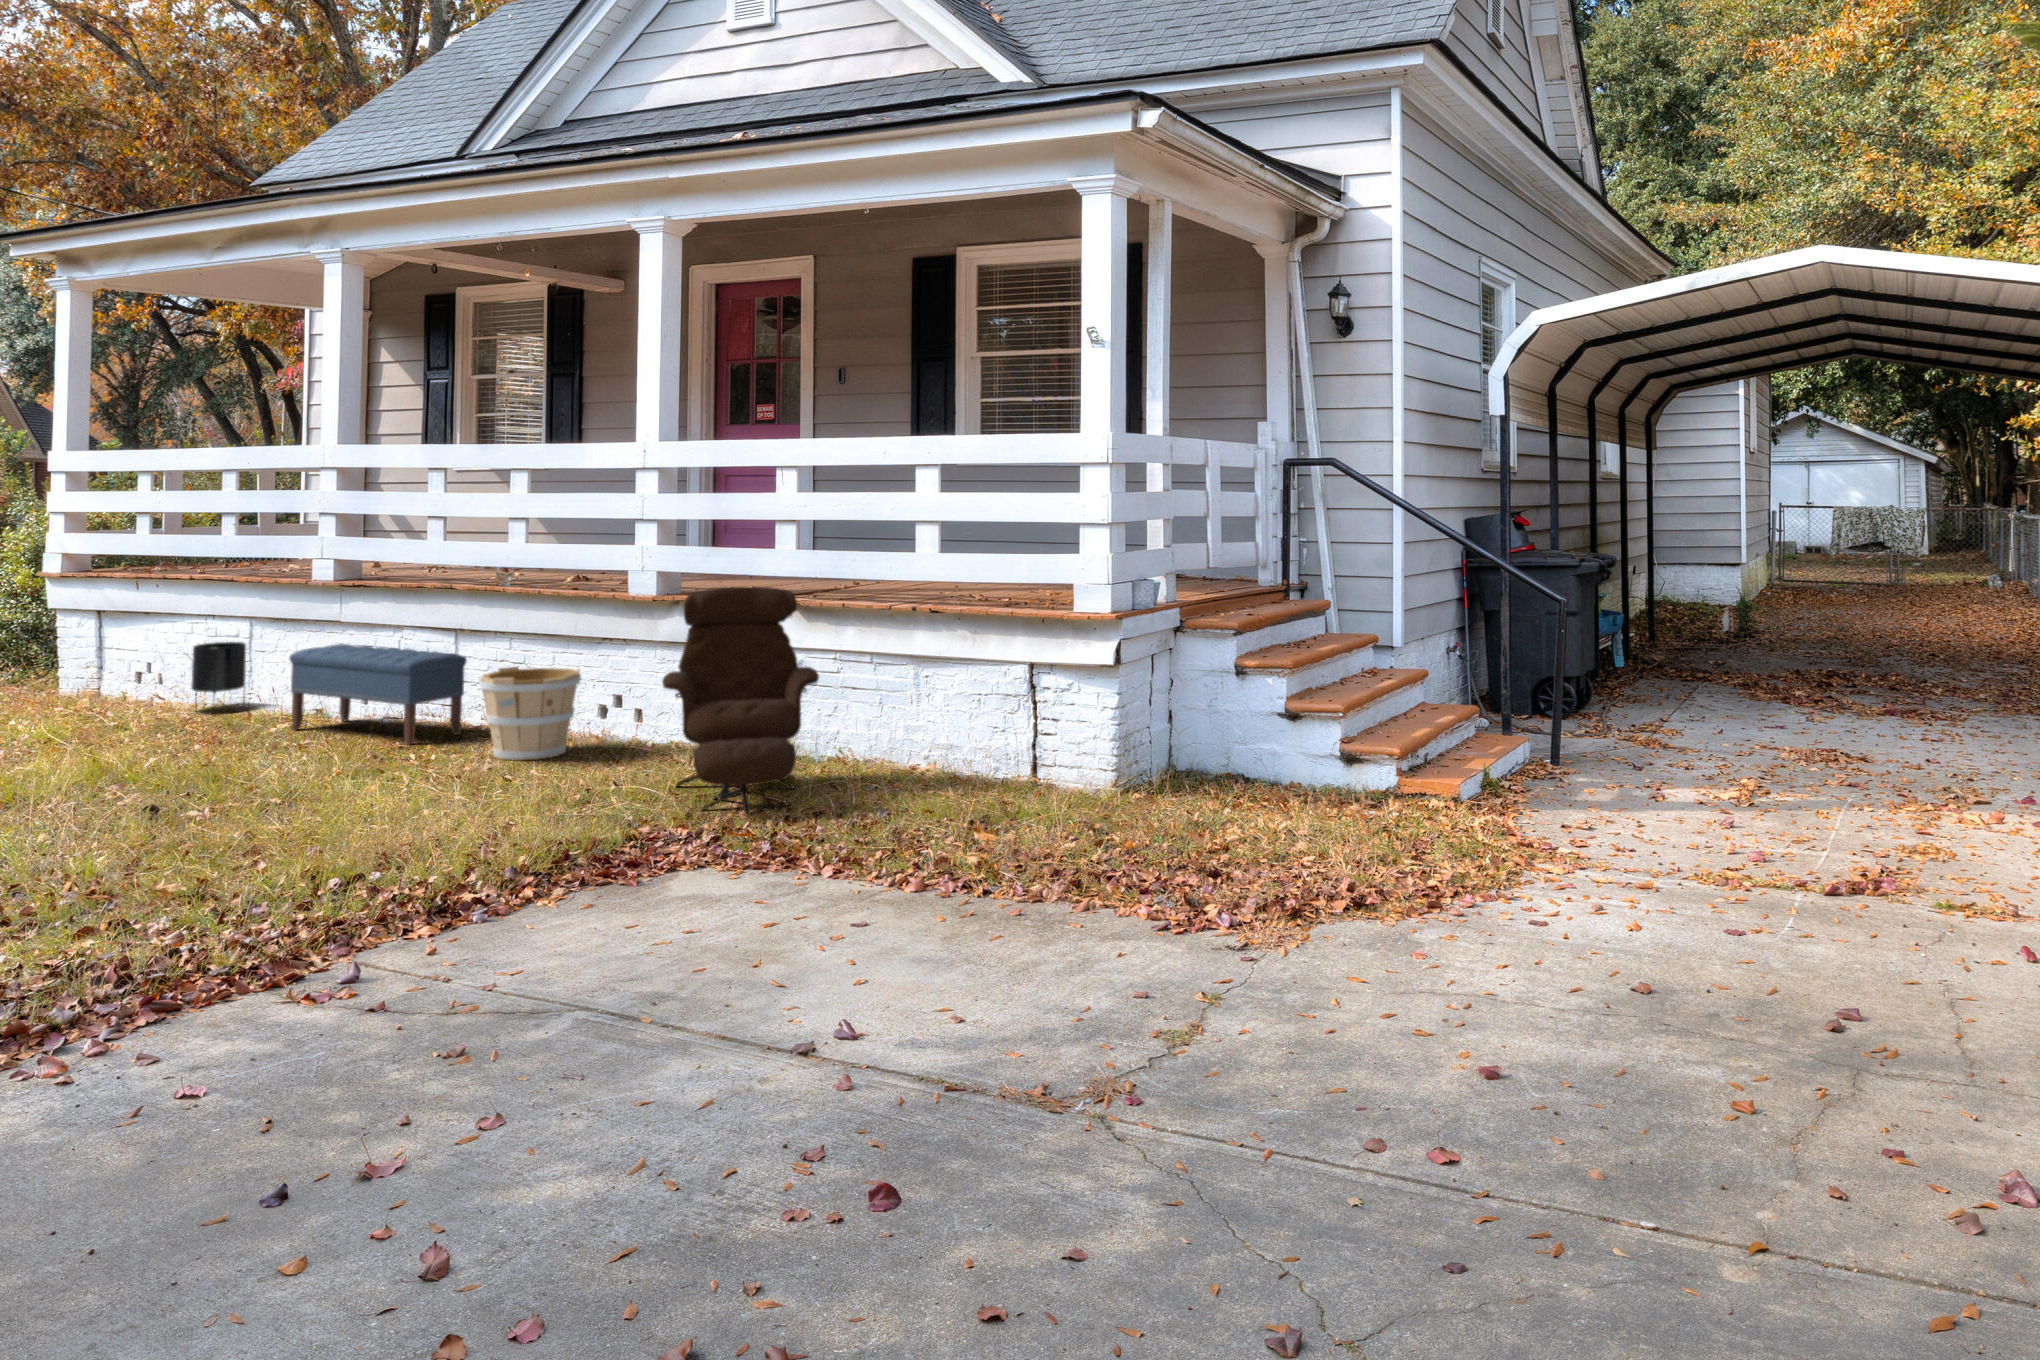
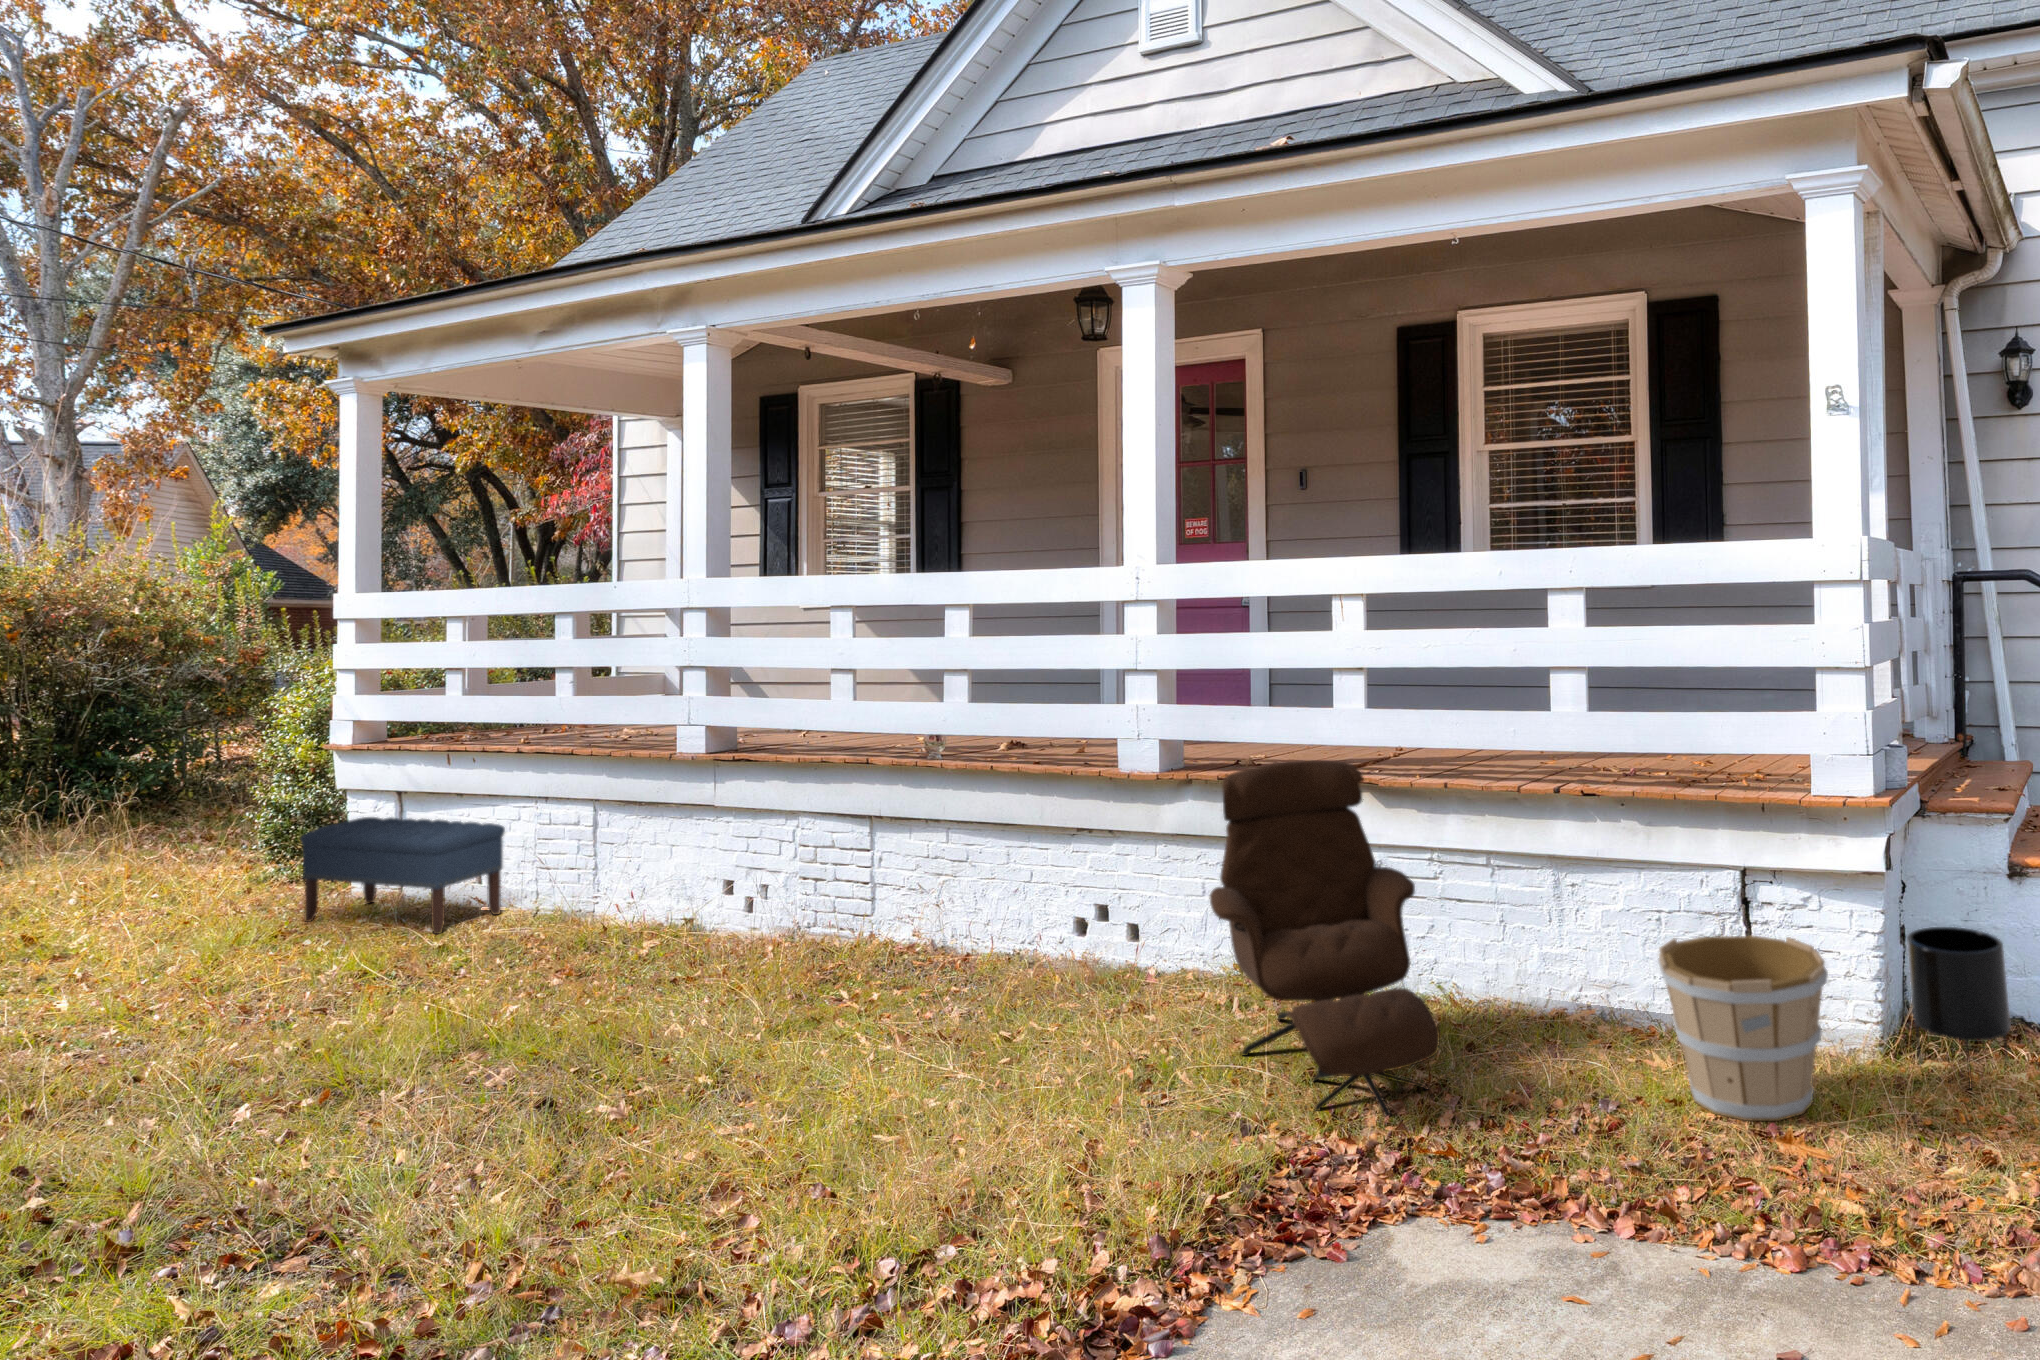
planter: present [191,642,246,710] -> present [1907,927,2011,1088]
bench: present [289,644,467,745] -> present [300,817,505,934]
wooden bucket: present [480,667,581,761] -> present [1658,935,1828,1121]

